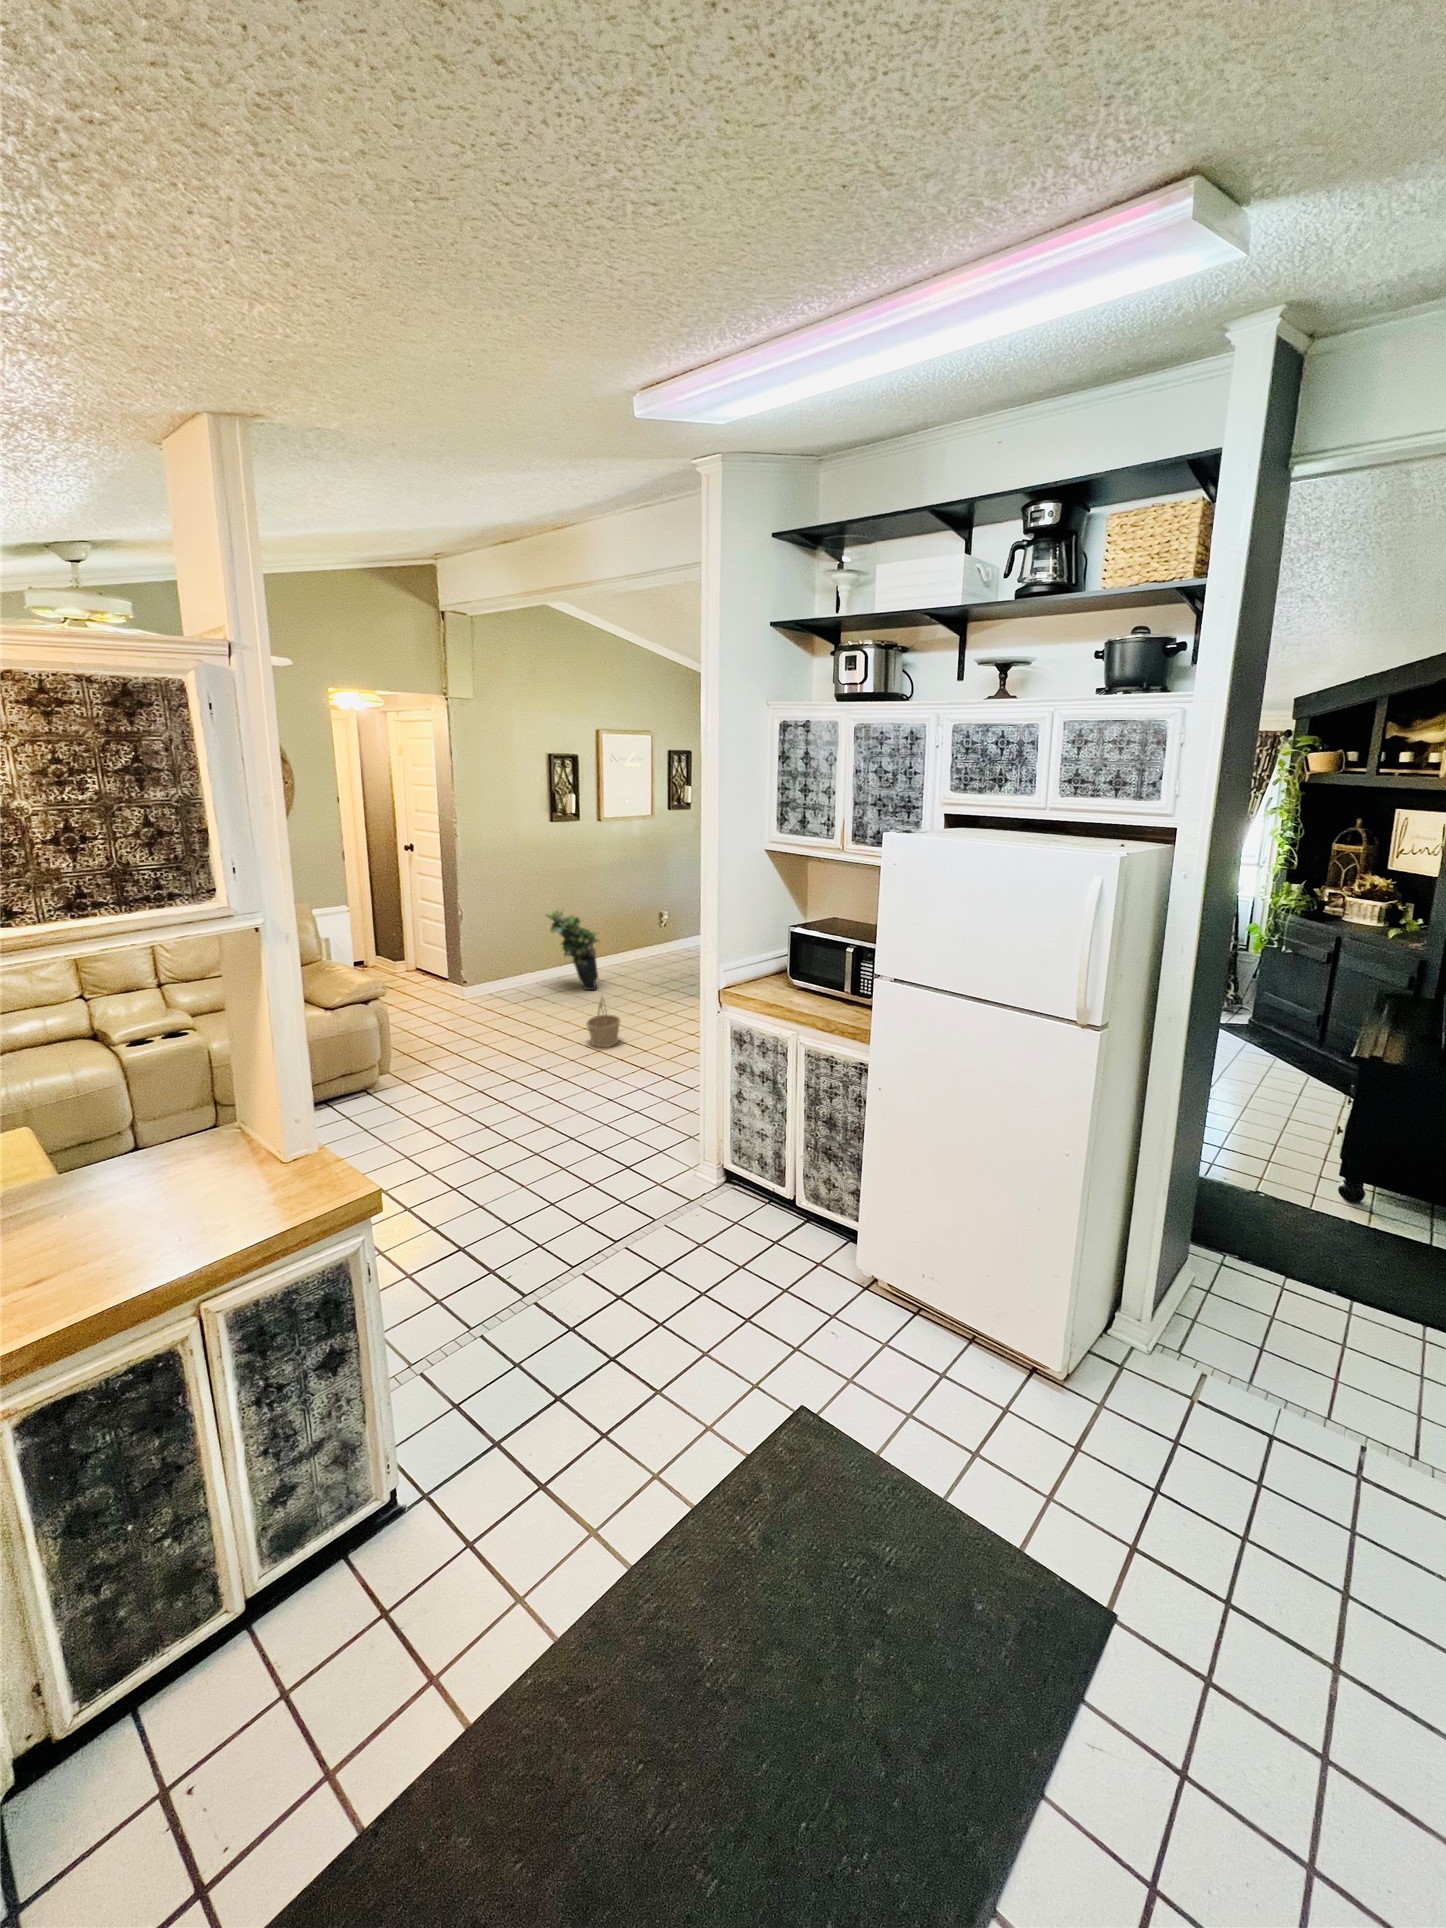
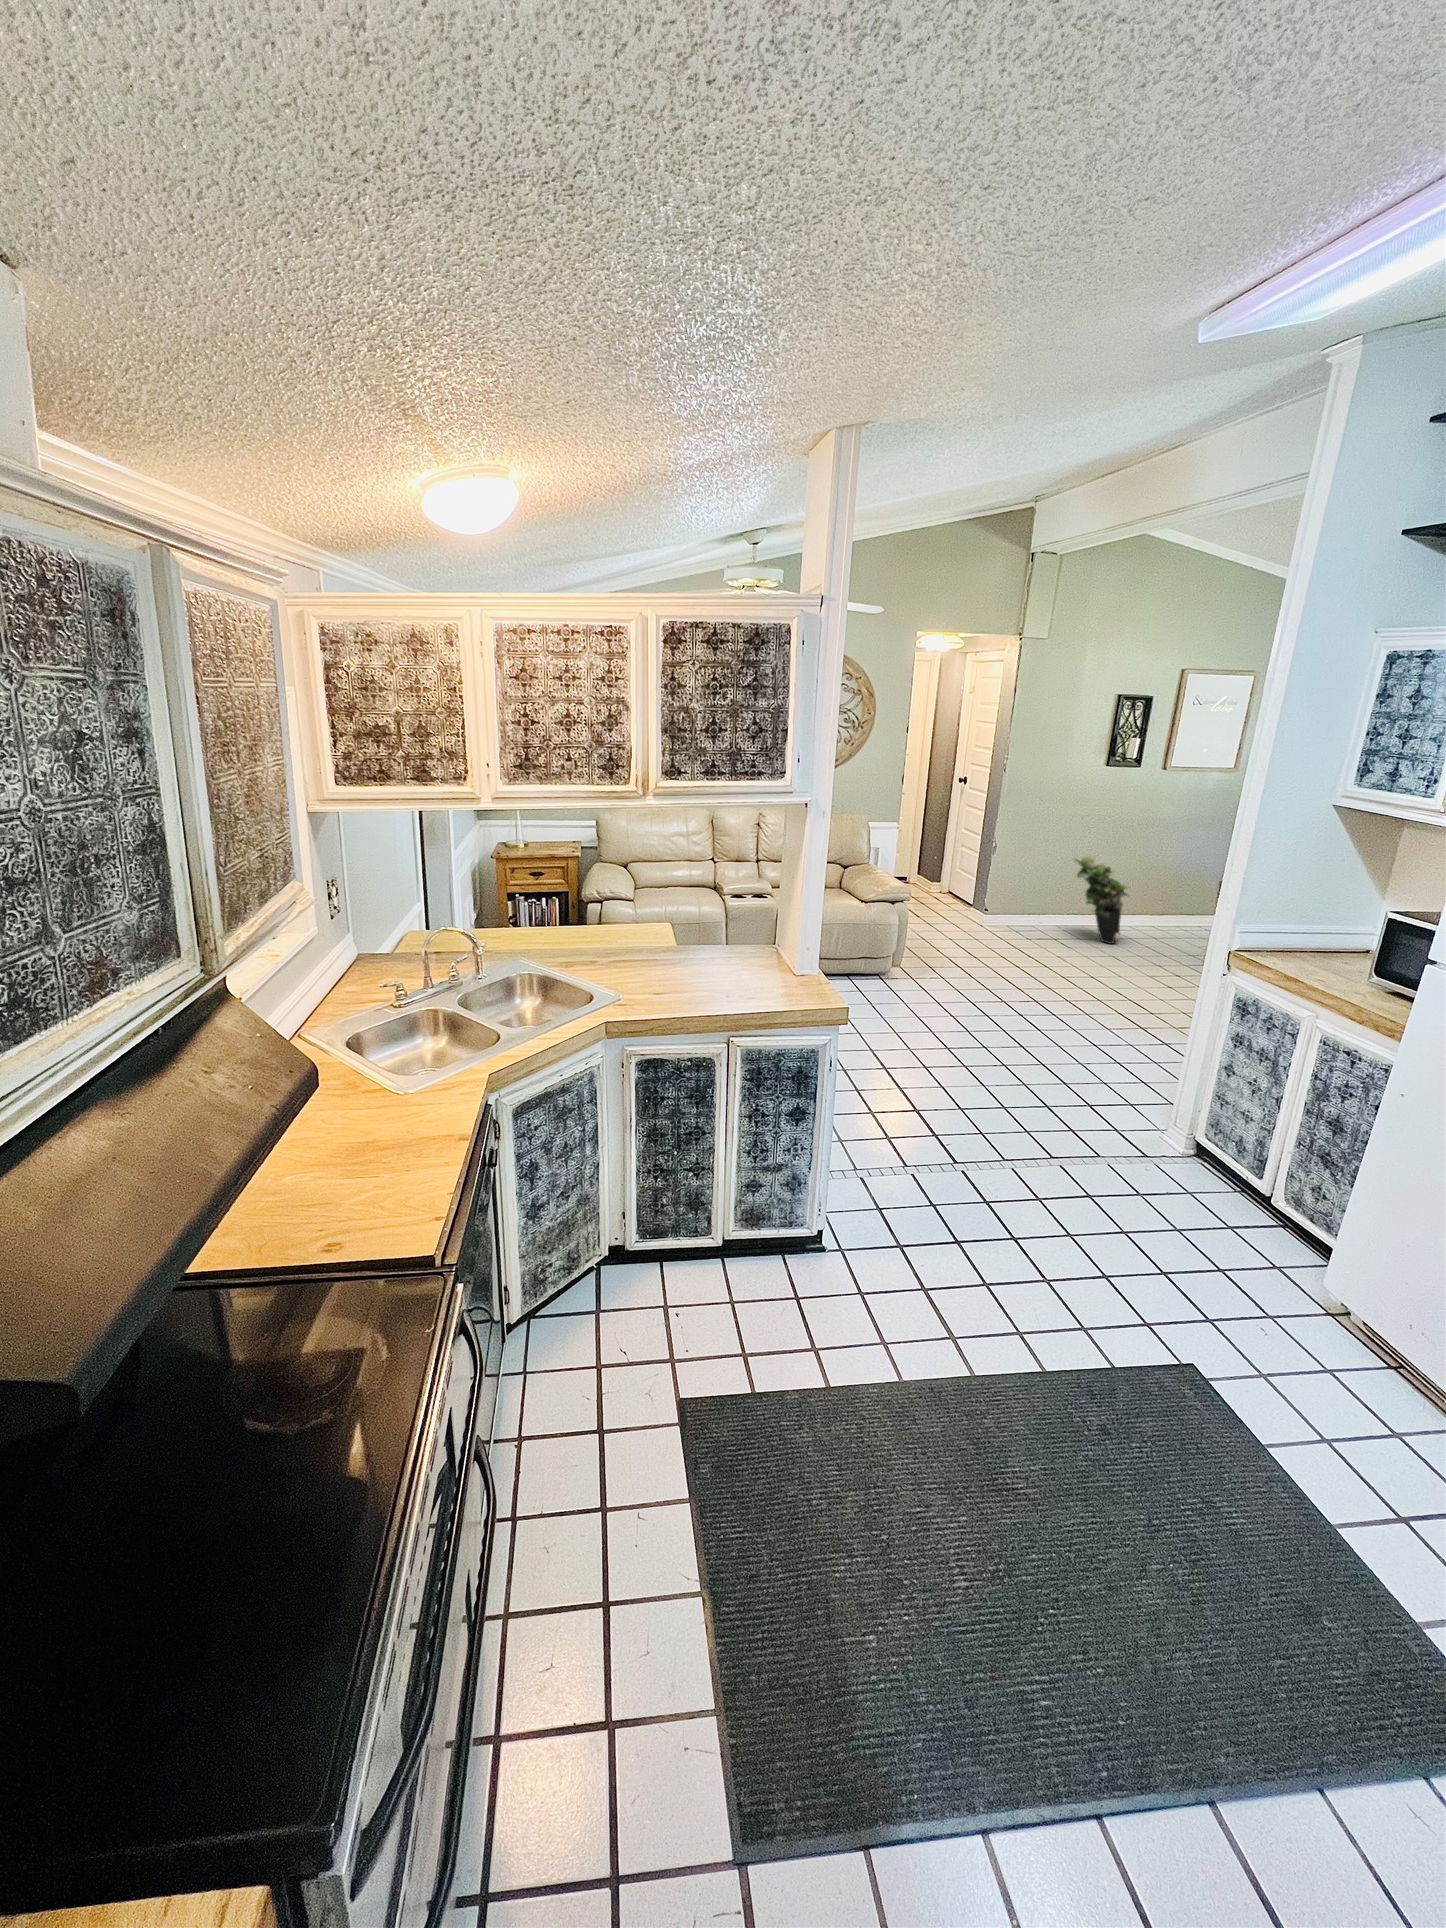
basket: present [586,995,620,1047] -> none [1088,944,1127,998]

